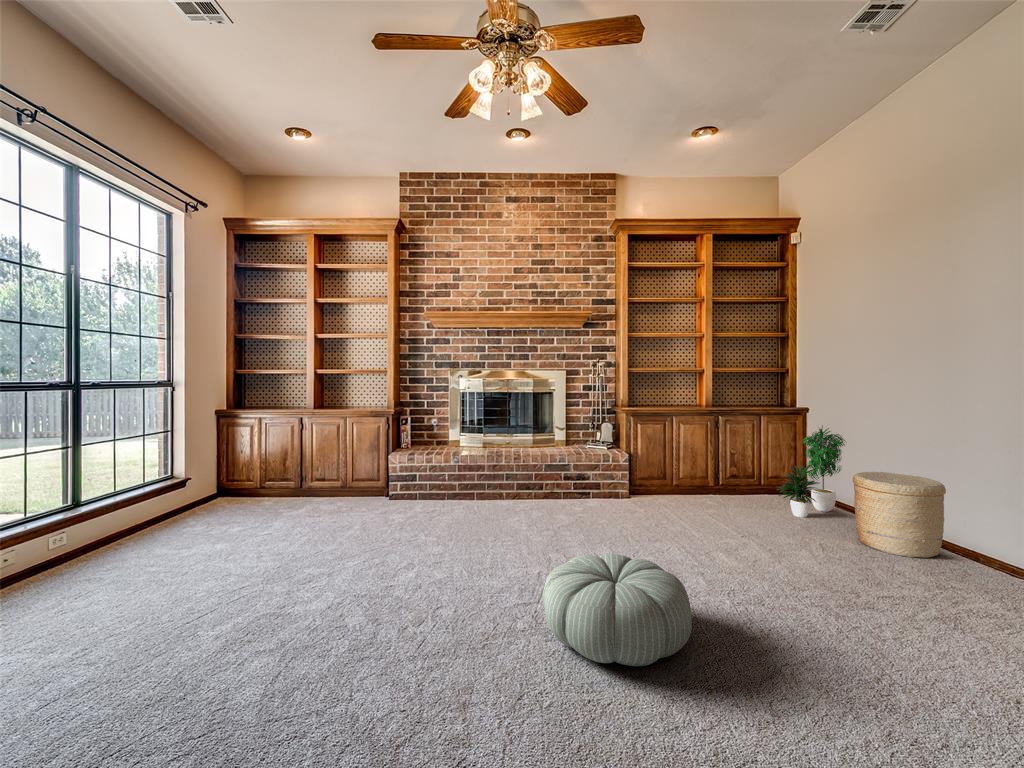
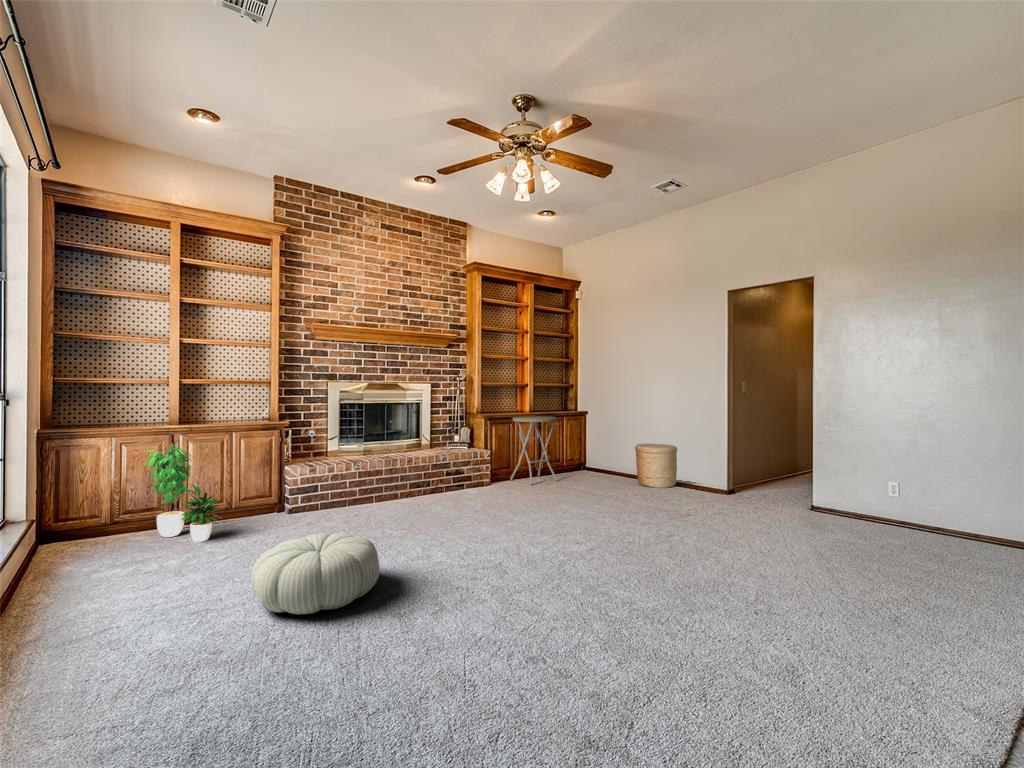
side table: none [660,415,727,509] -> present [510,416,557,485]
potted plant: present [778,426,845,517] -> present [145,446,219,542]
pouf: present [543,553,692,666] -> present [251,533,380,614]

